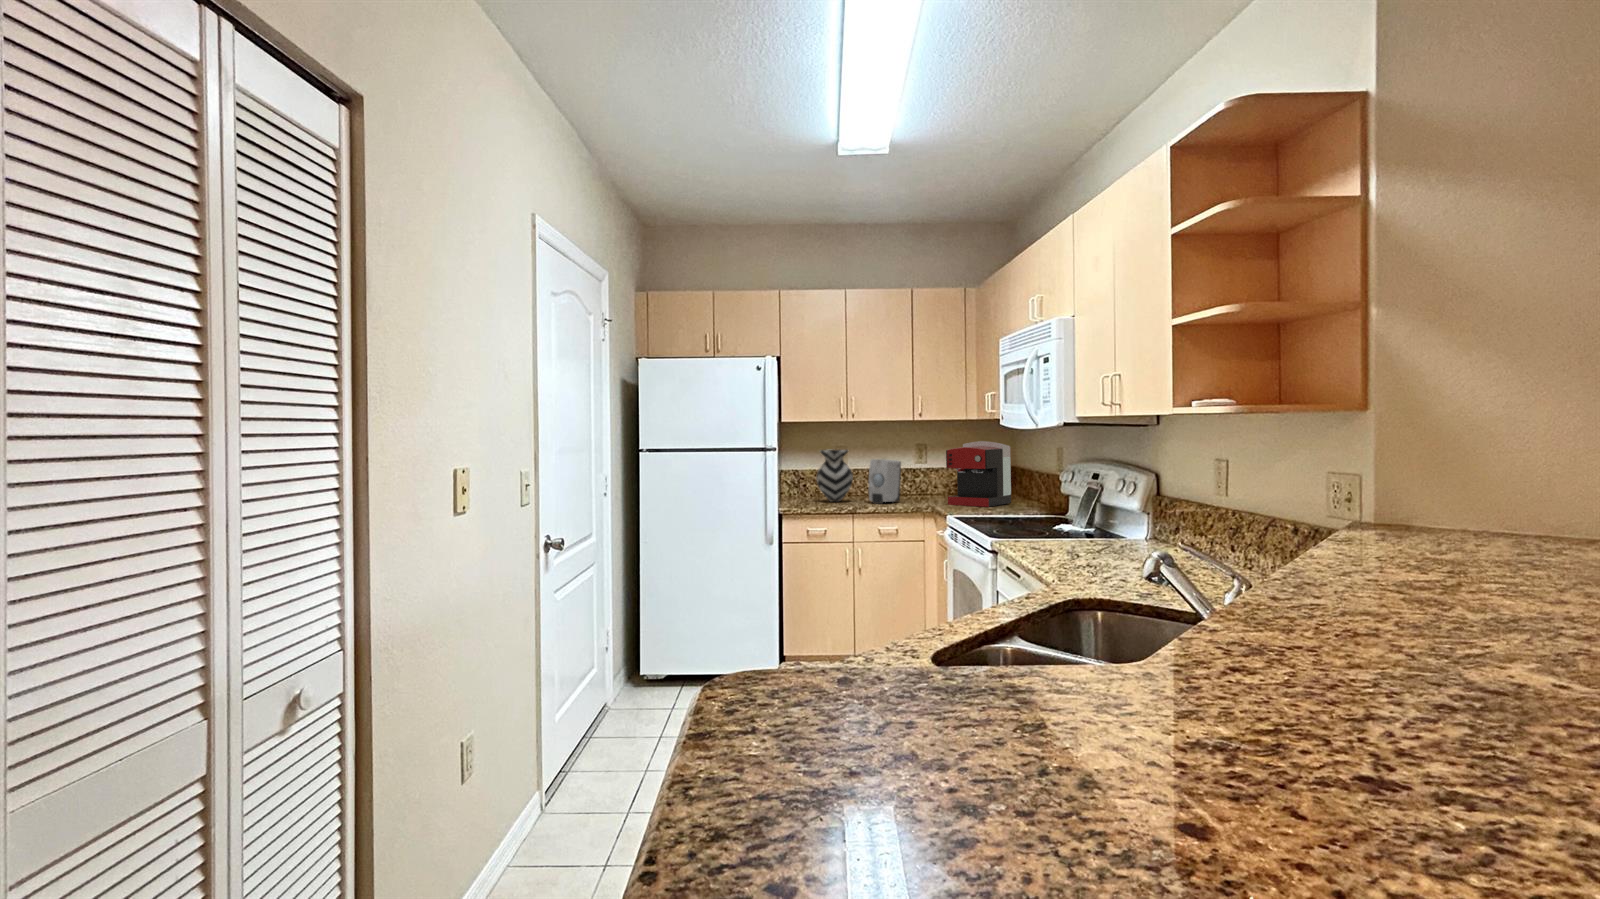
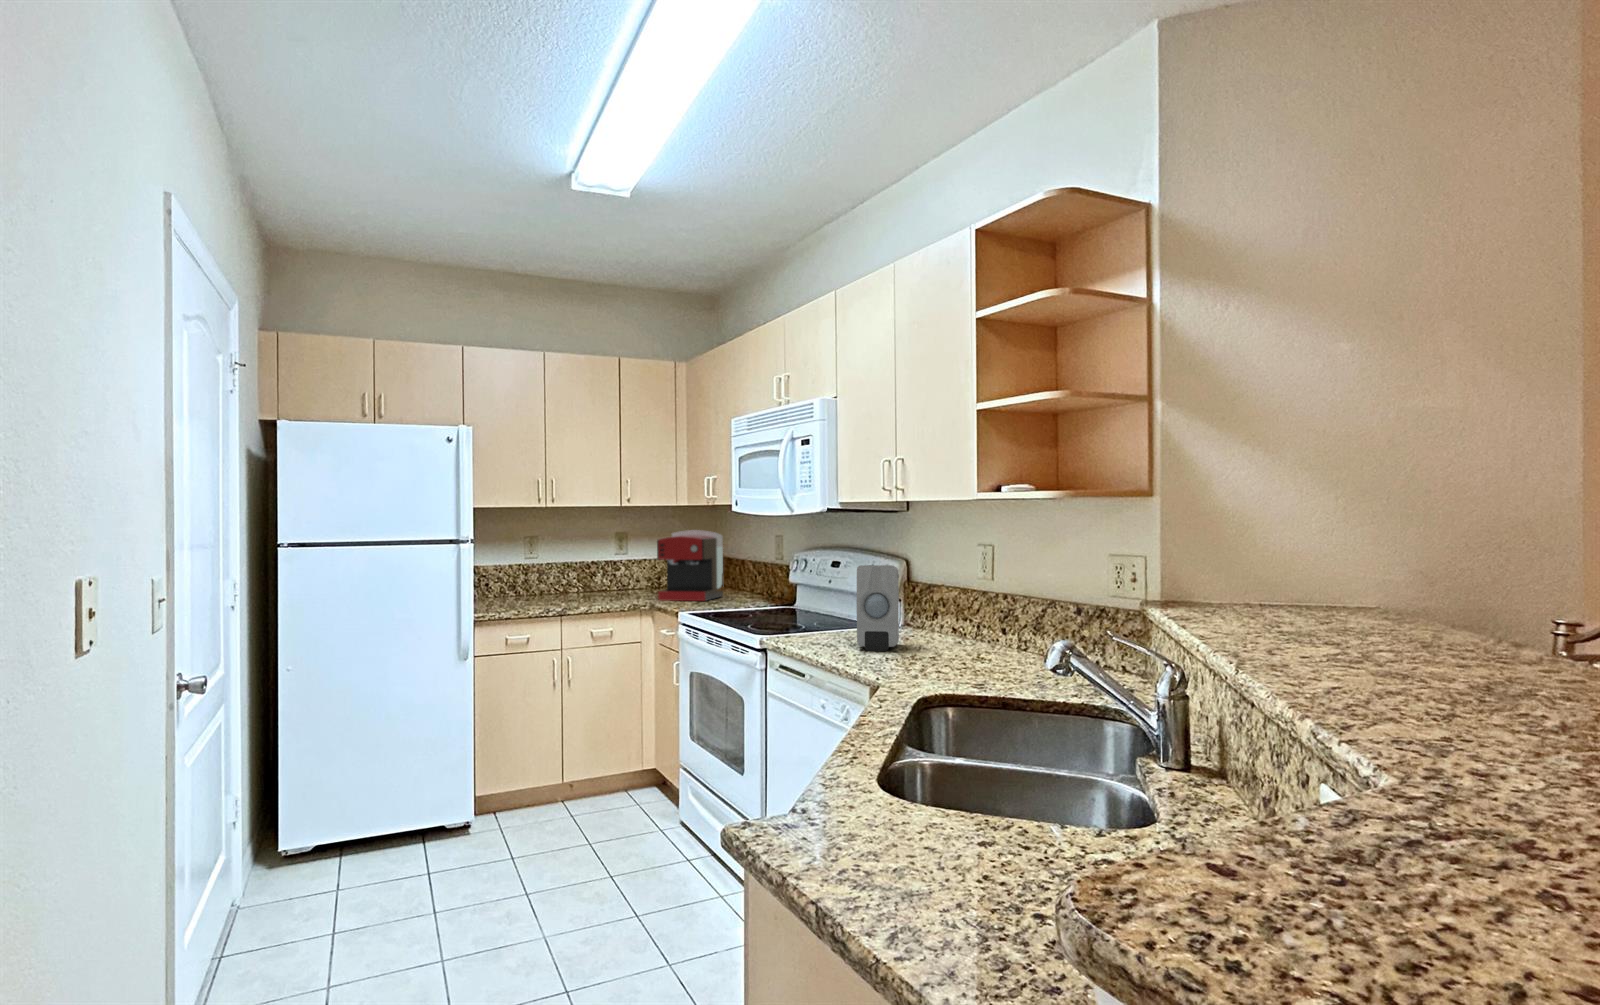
vase: present [816,449,853,502] -> none [499,539,545,602]
soap dispenser: present [869,459,901,504] -> present [857,565,899,651]

